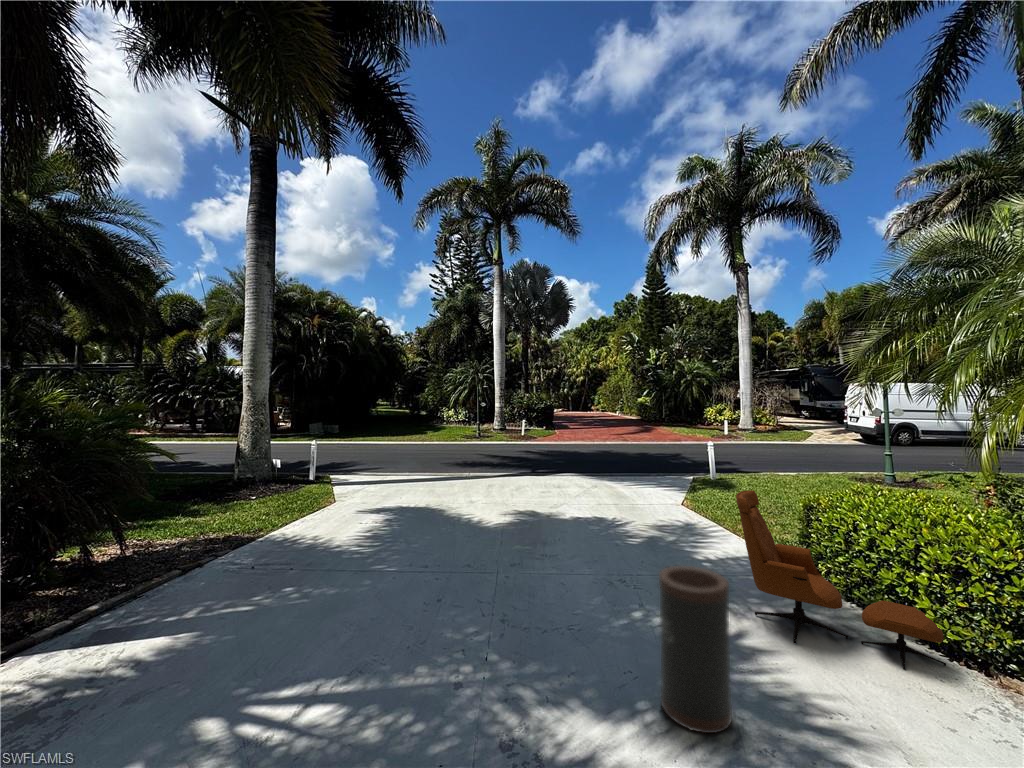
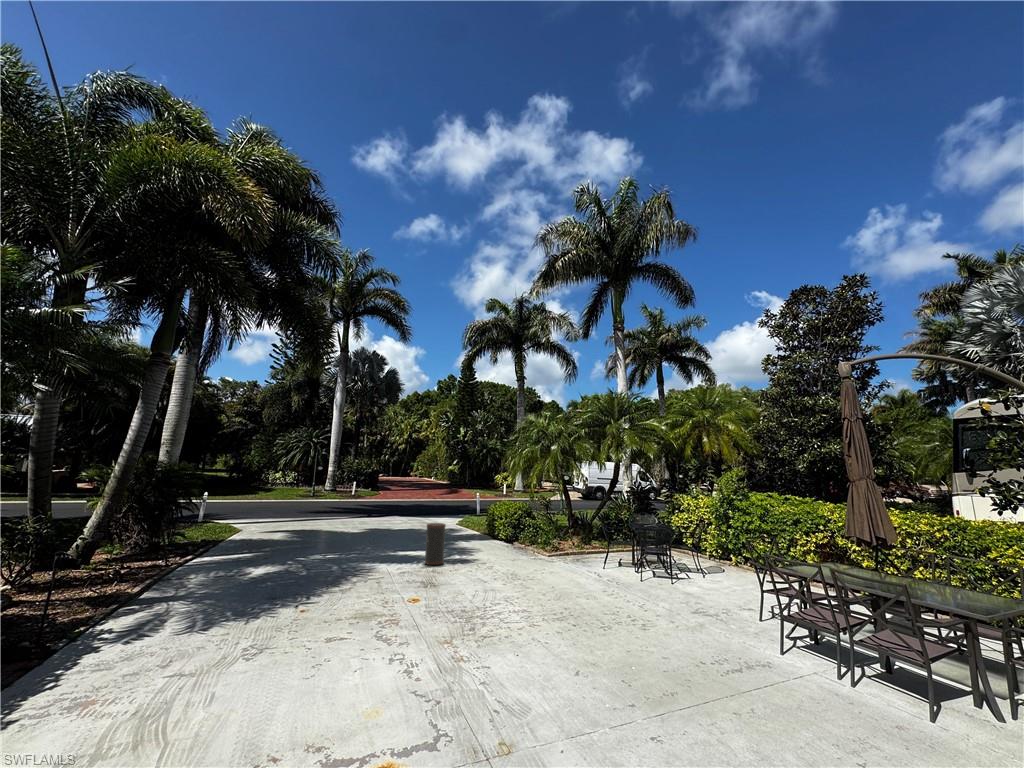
lounge chair: present [736,490,946,670] -> none [460,506,512,556]

